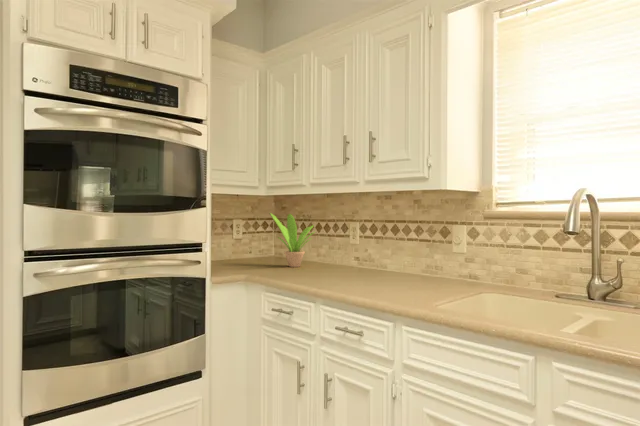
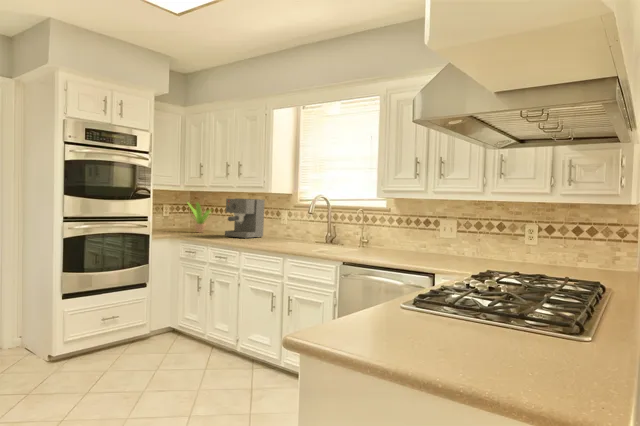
coffee maker: none [345,205,419,284] -> present [225,198,265,238]

